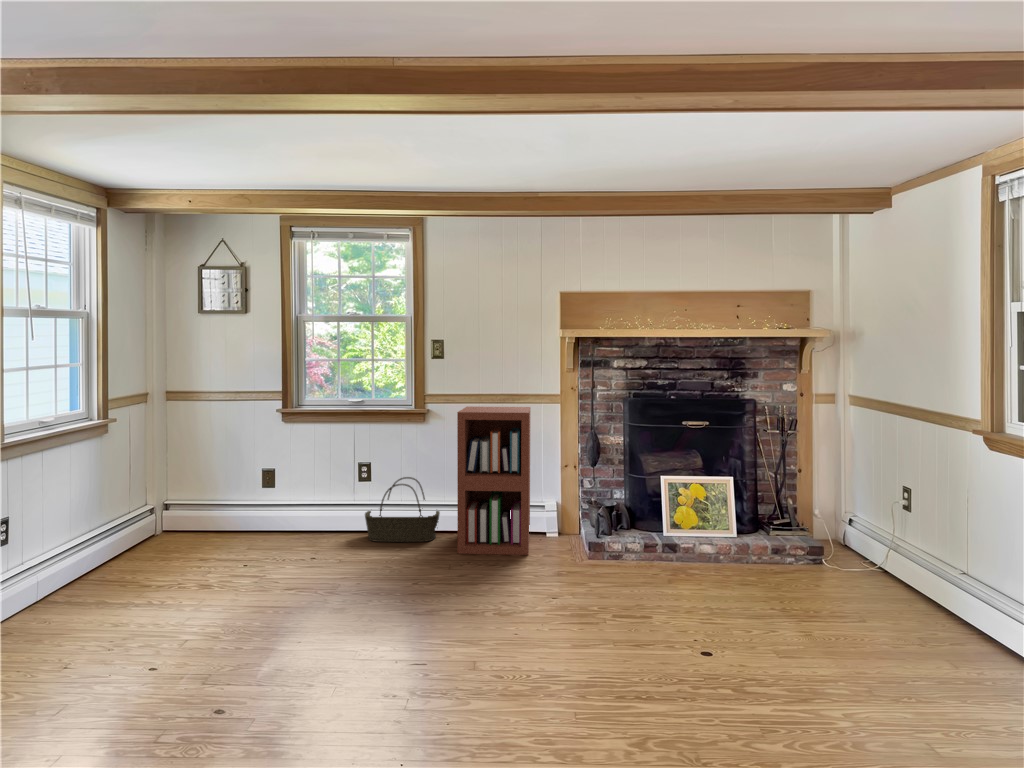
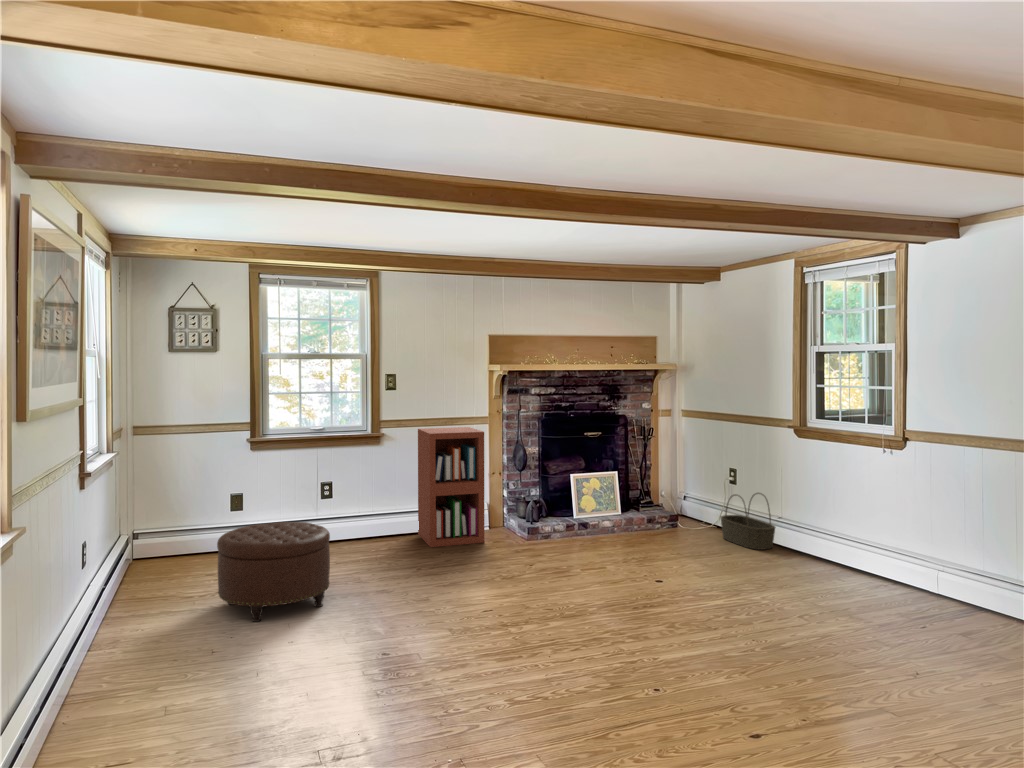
basket: present [365,477,440,542] -> present [721,493,776,550]
ottoman: none [88,513,249,649] -> present [217,522,330,622]

